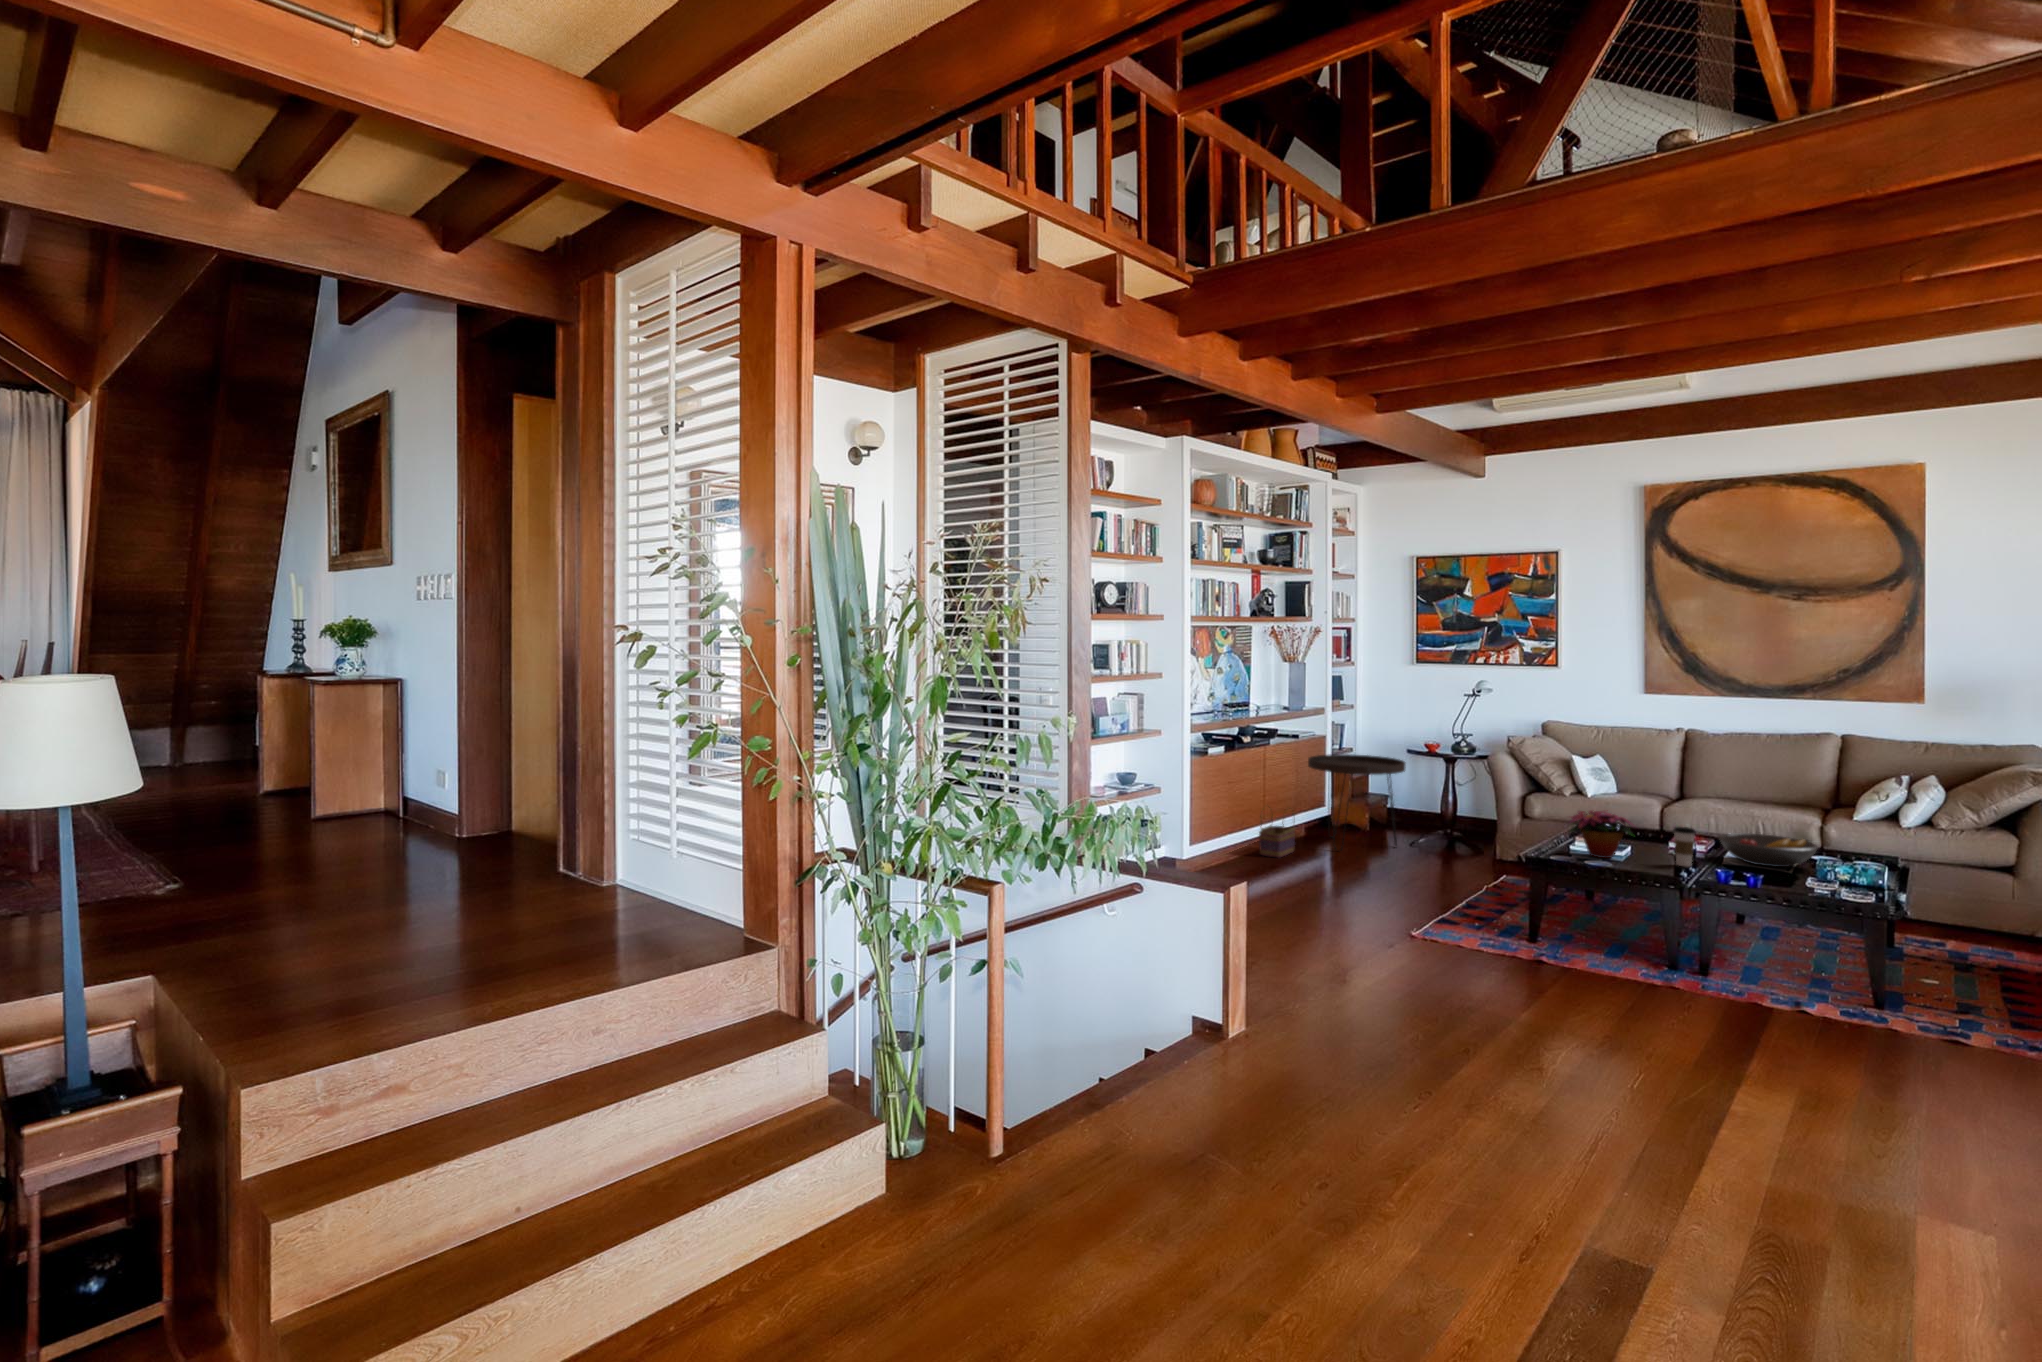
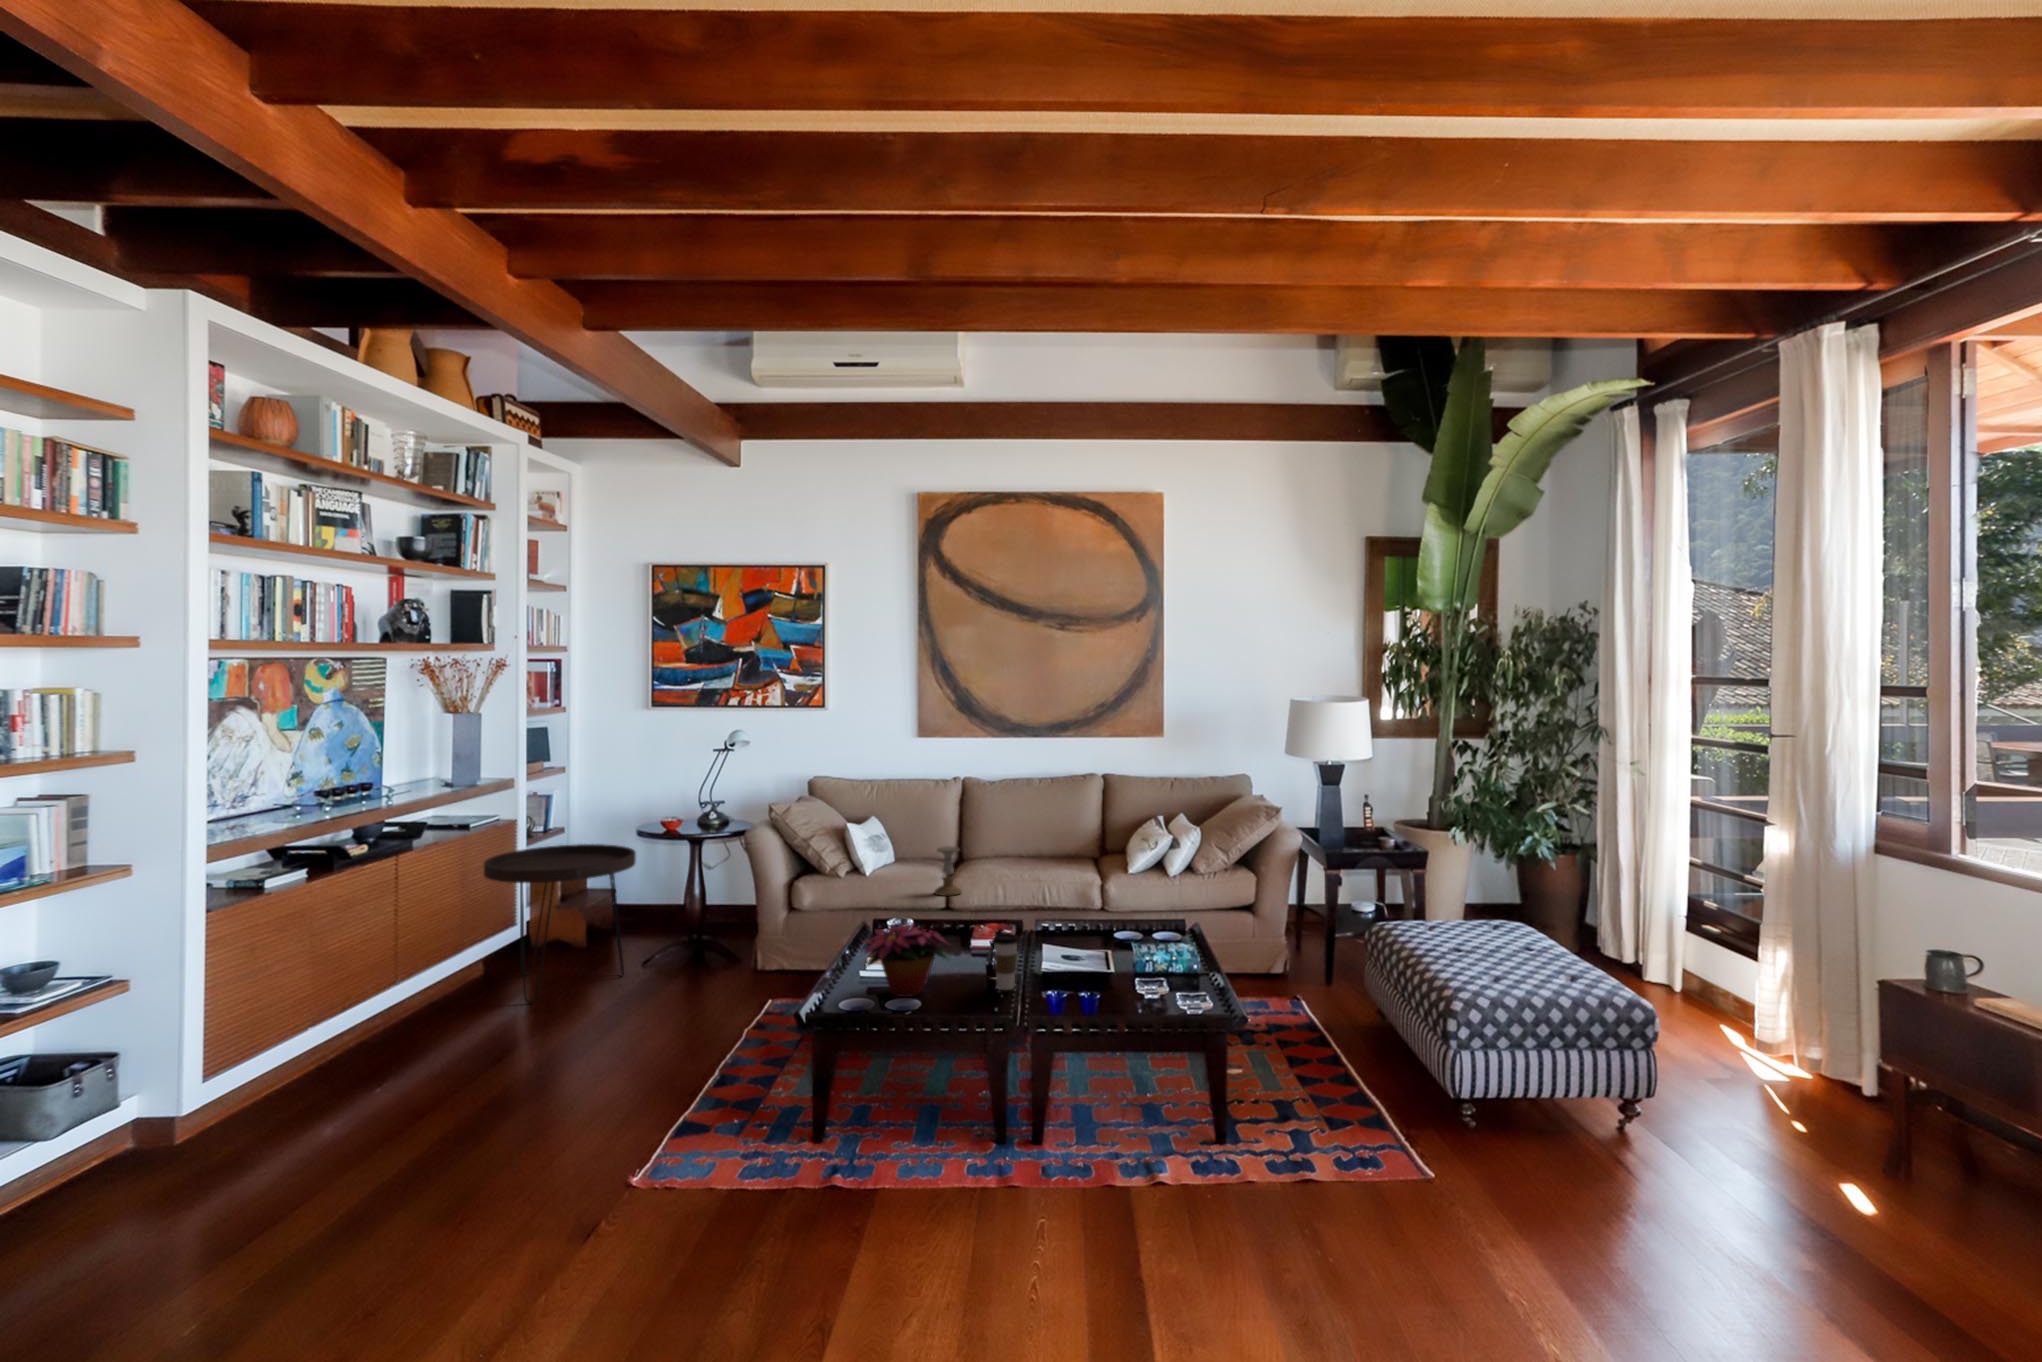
candle holder: none [1650,781,1676,820] -> present [935,846,961,896]
basket: present [1259,809,1295,857] -> none [384,952,457,1043]
fruit bowl: present [1719,833,1818,867] -> none [1032,918,1134,964]

